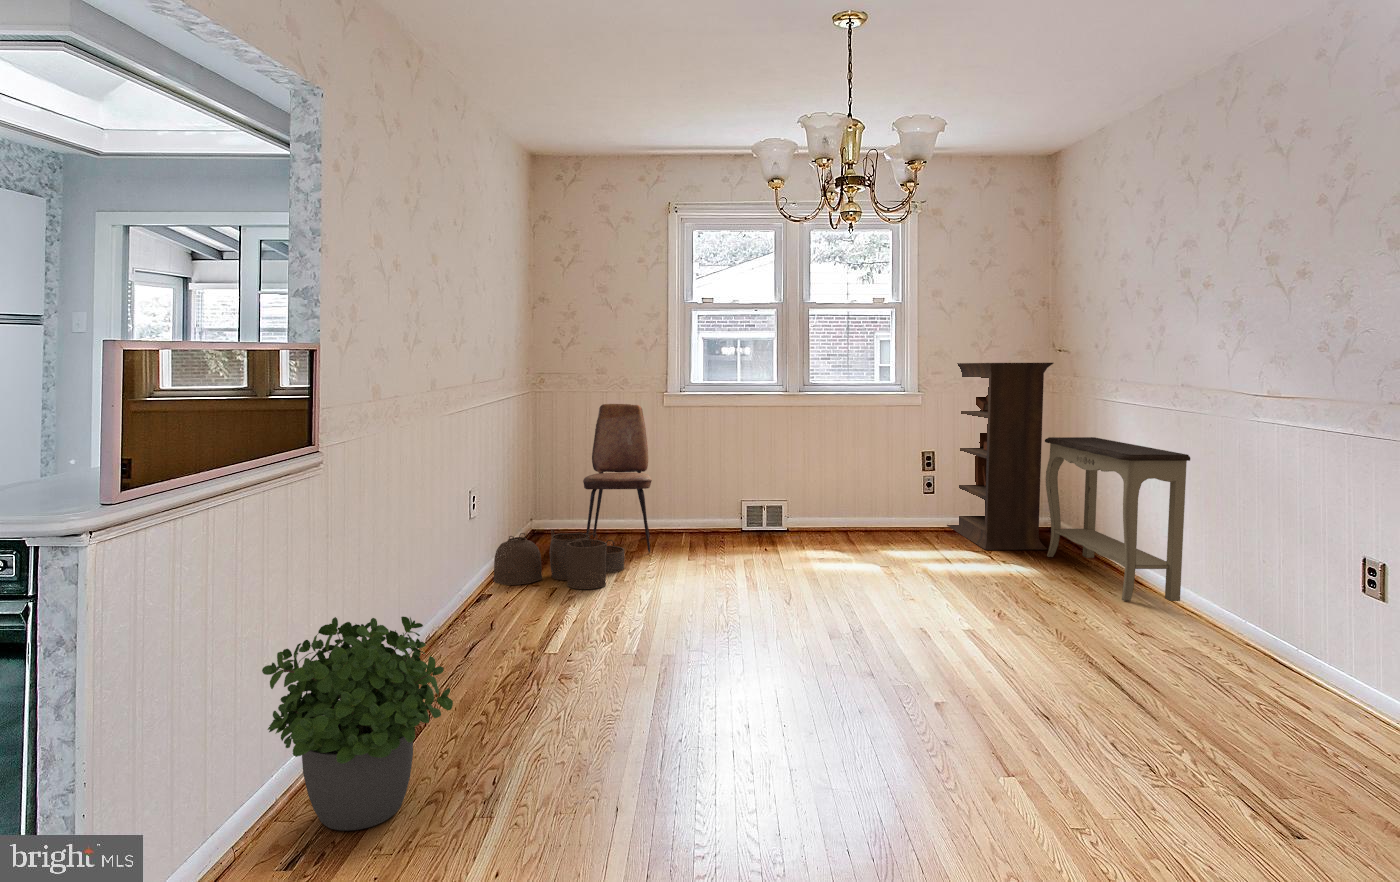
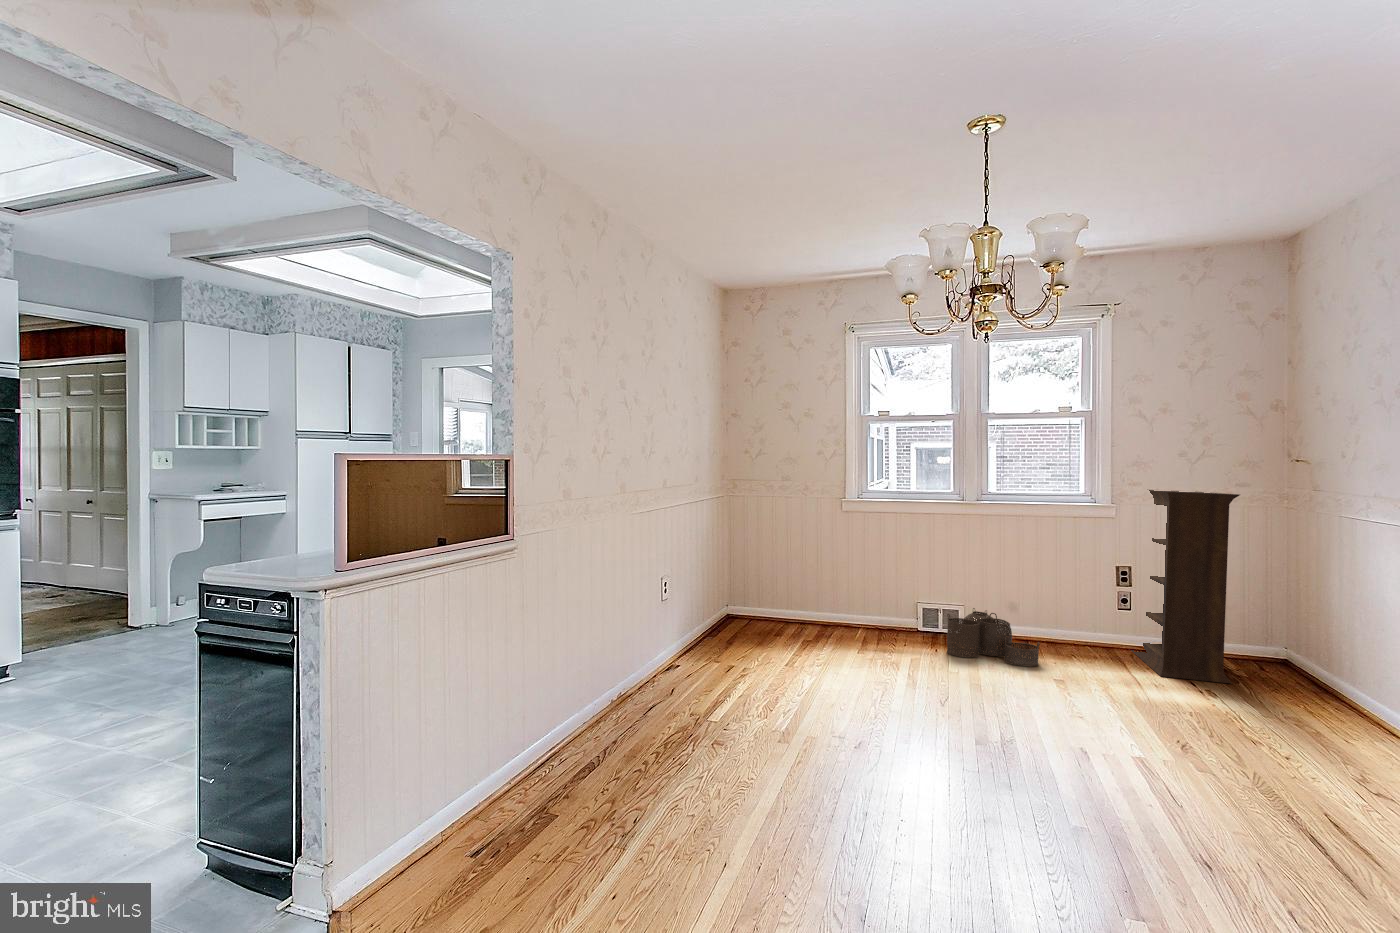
dining chair: present [583,404,652,553] -> none [769,510,831,643]
console table: present [1045,437,1190,601] -> none [1227,569,1386,759]
woven basket: present [493,529,624,589] -> present [947,608,1040,666]
potted plant: present [262,617,453,831] -> none [470,670,606,839]

